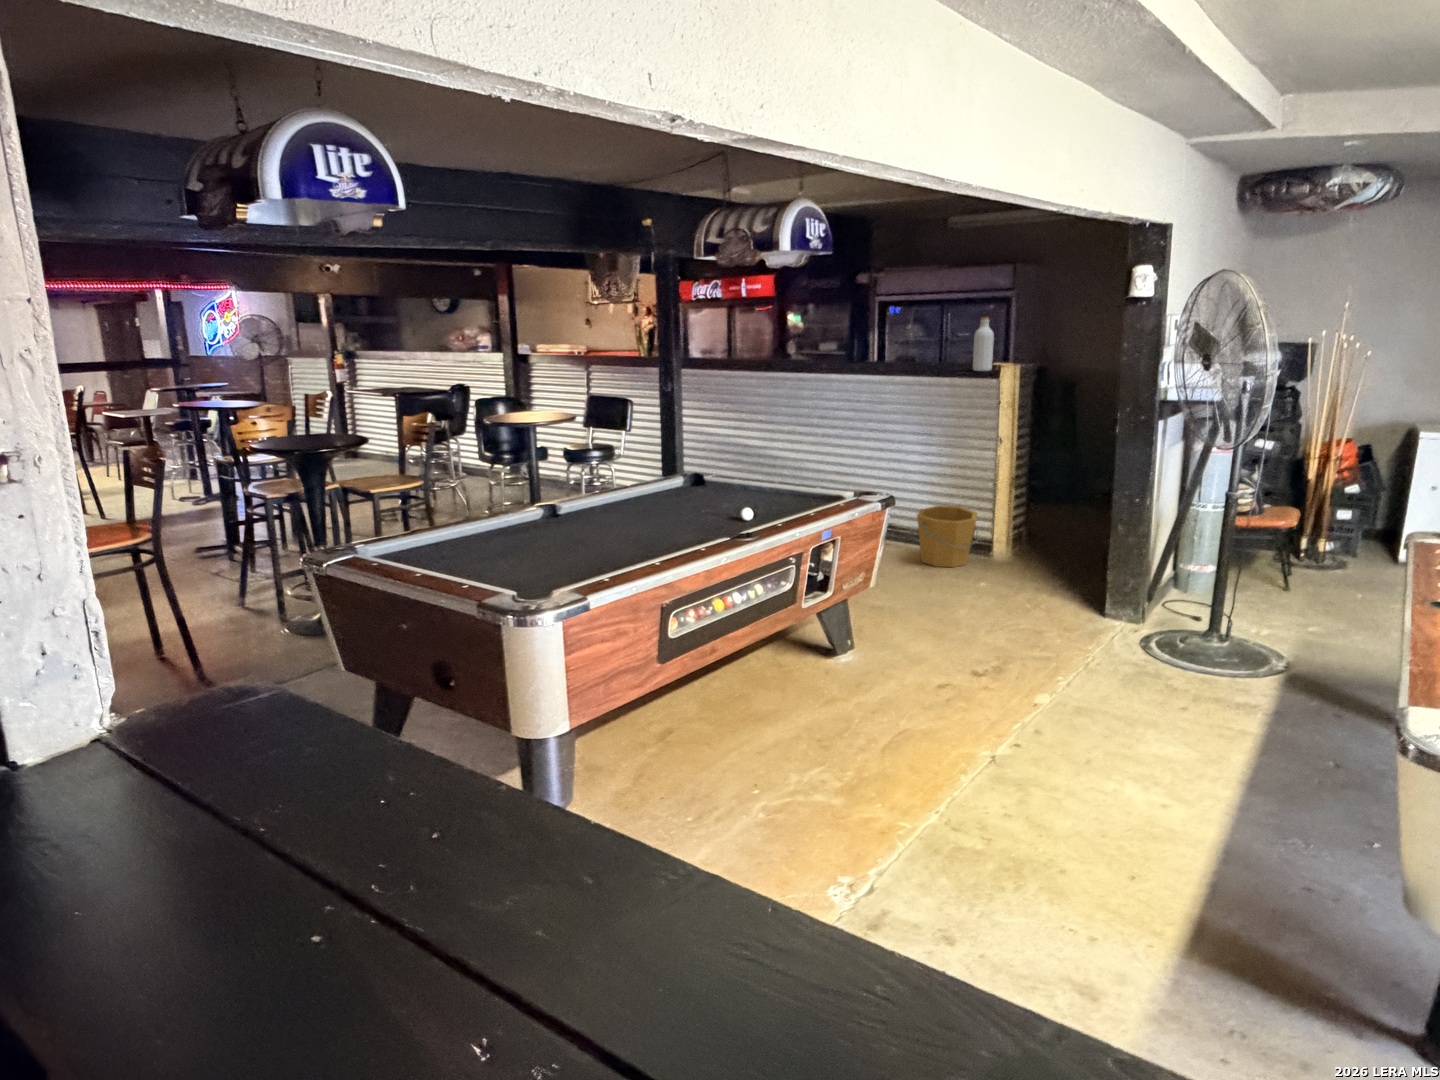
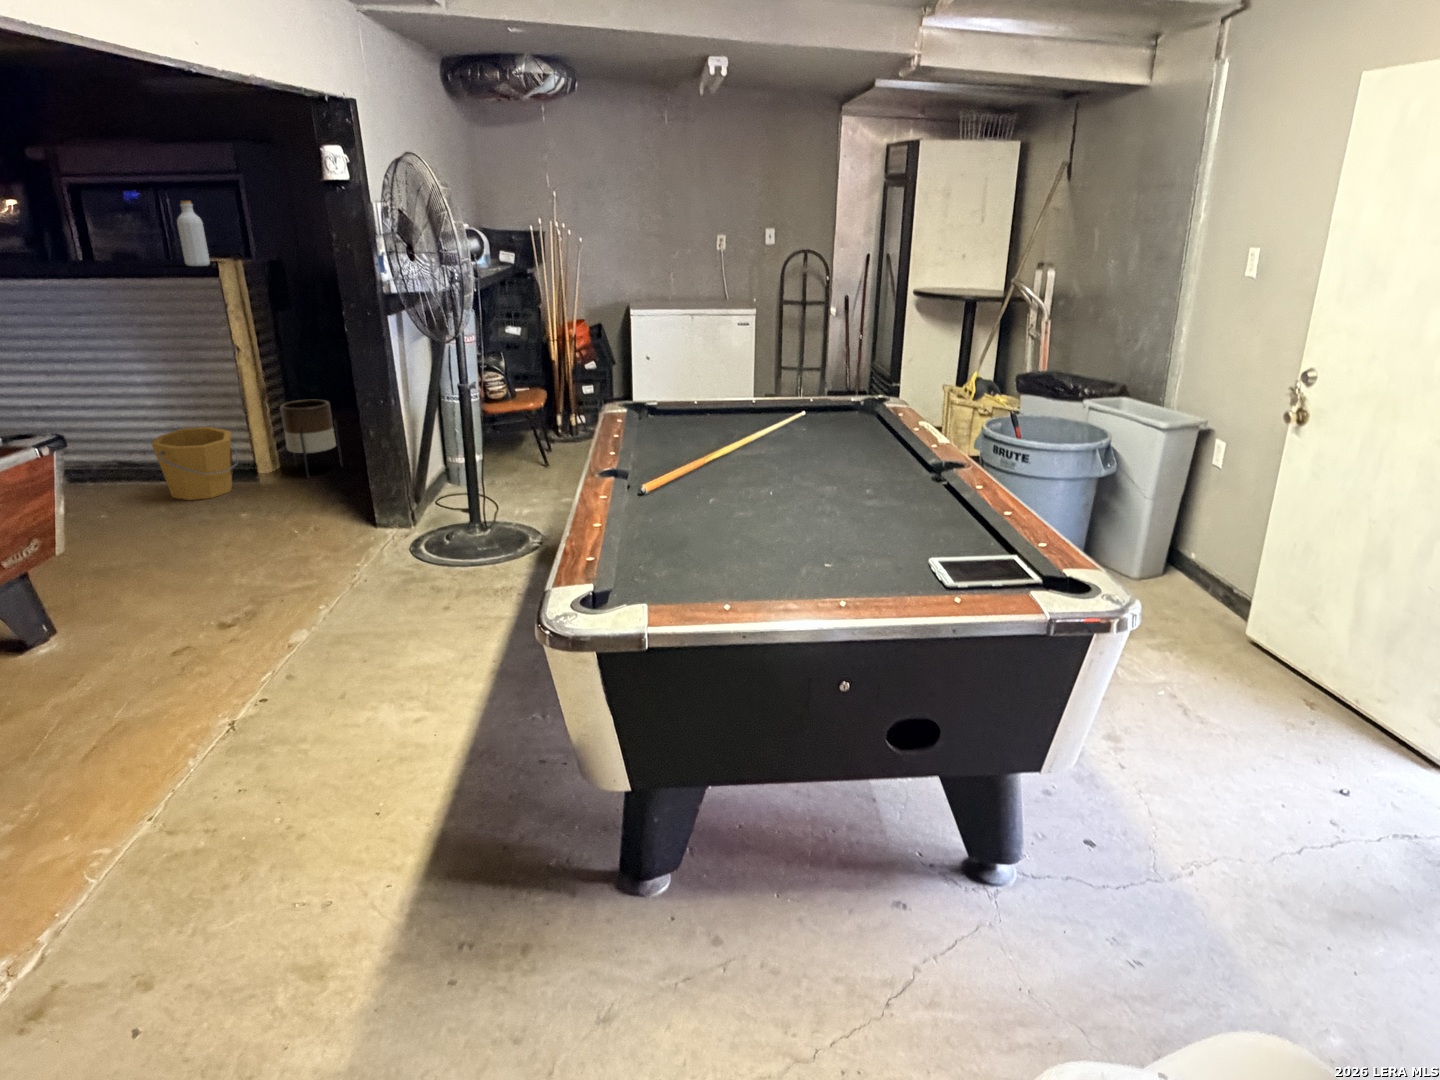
planter: none [1018,492,1067,563] -> present [280,400,343,478]

